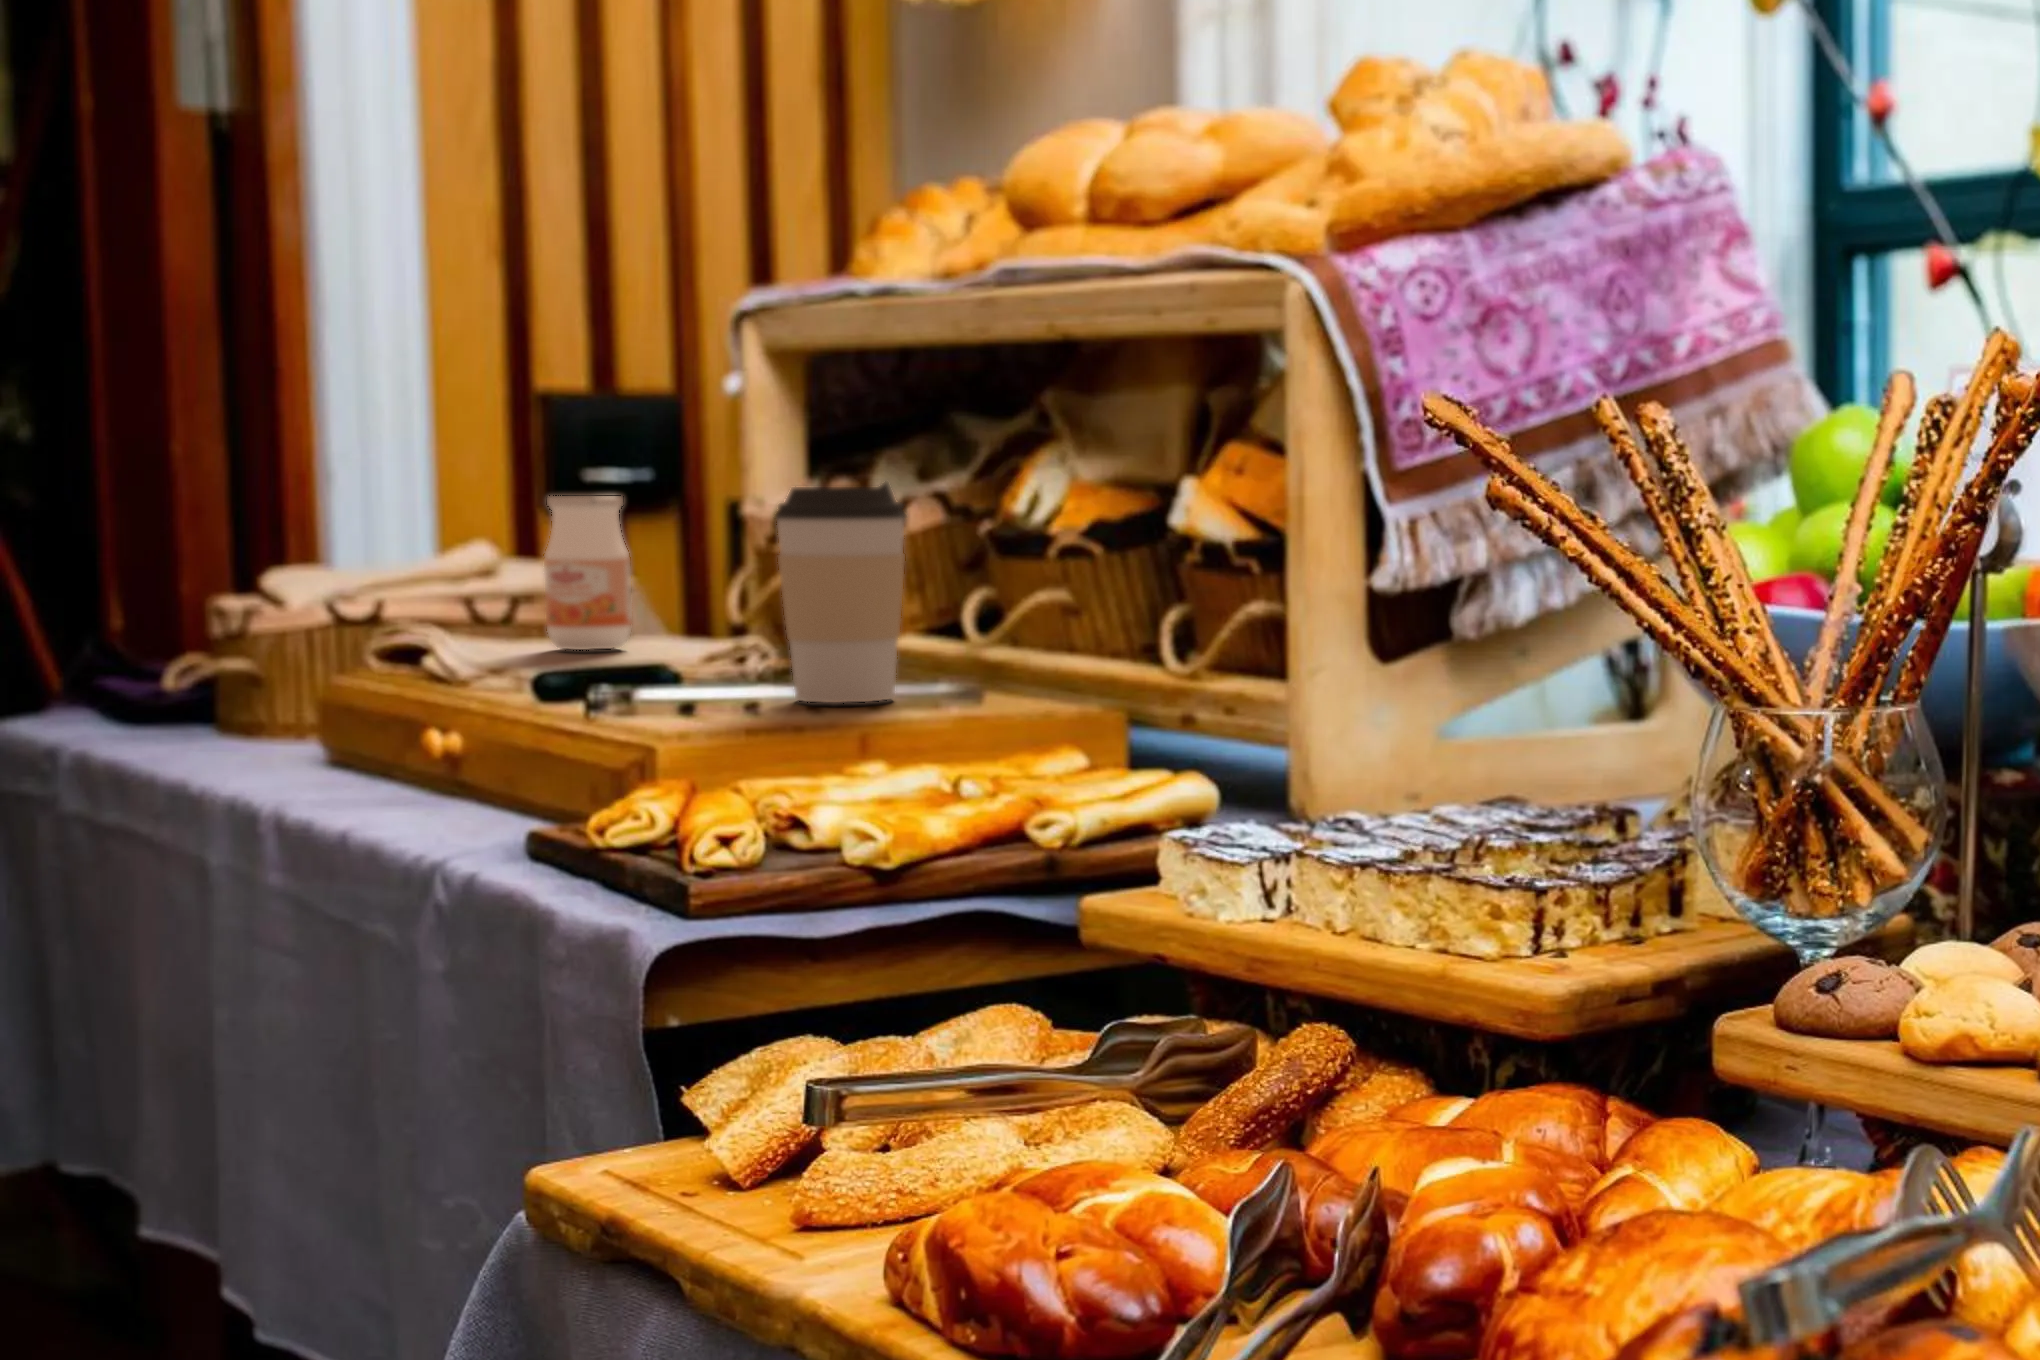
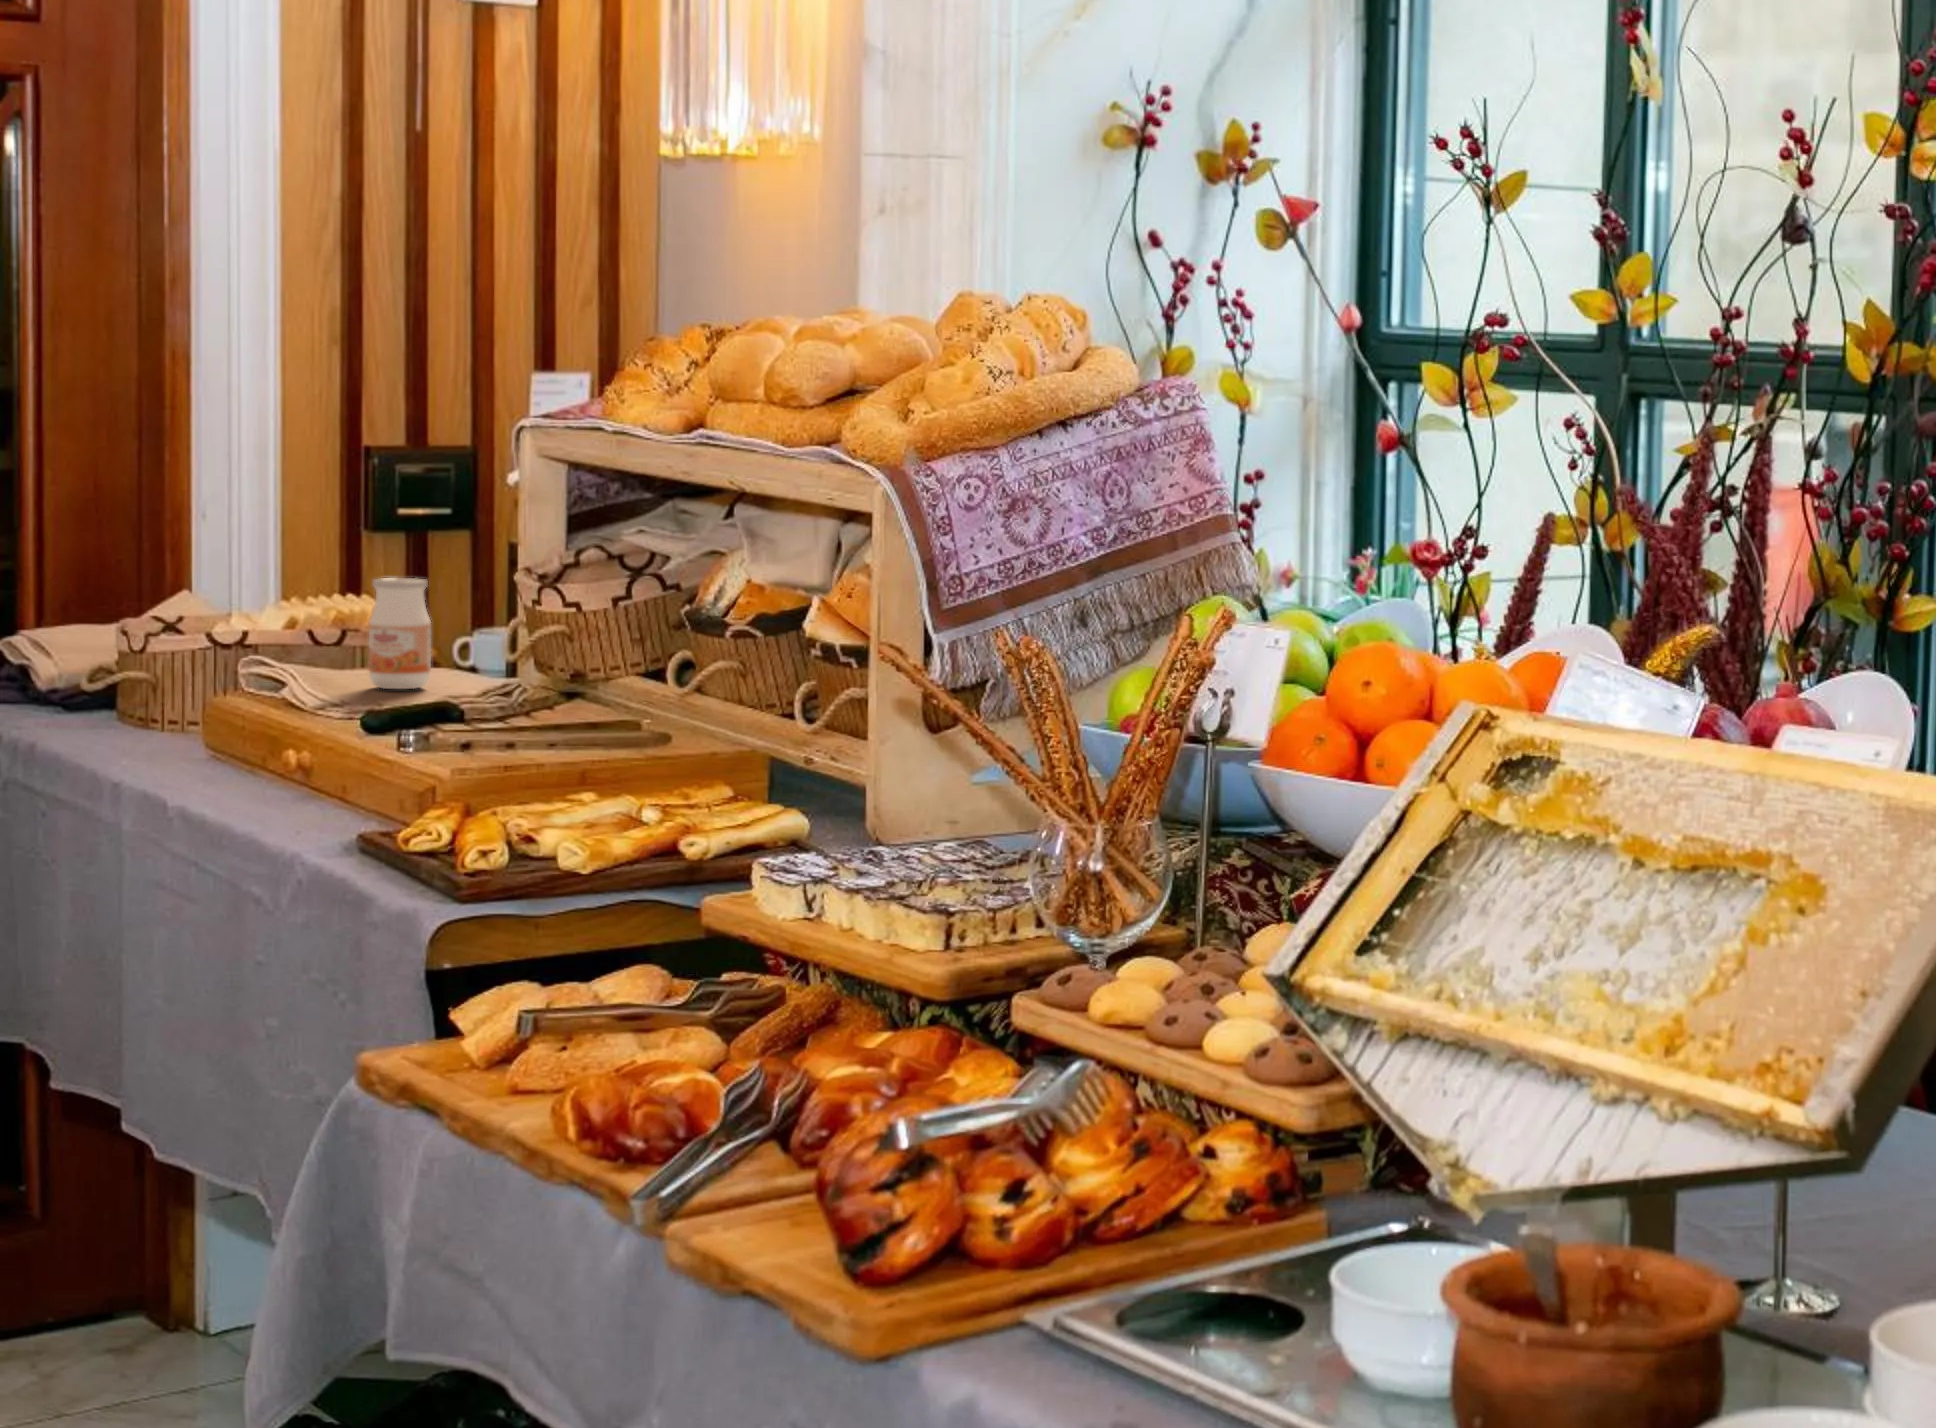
coffee cup: present [776,482,906,703] -> none [530,595,623,746]

